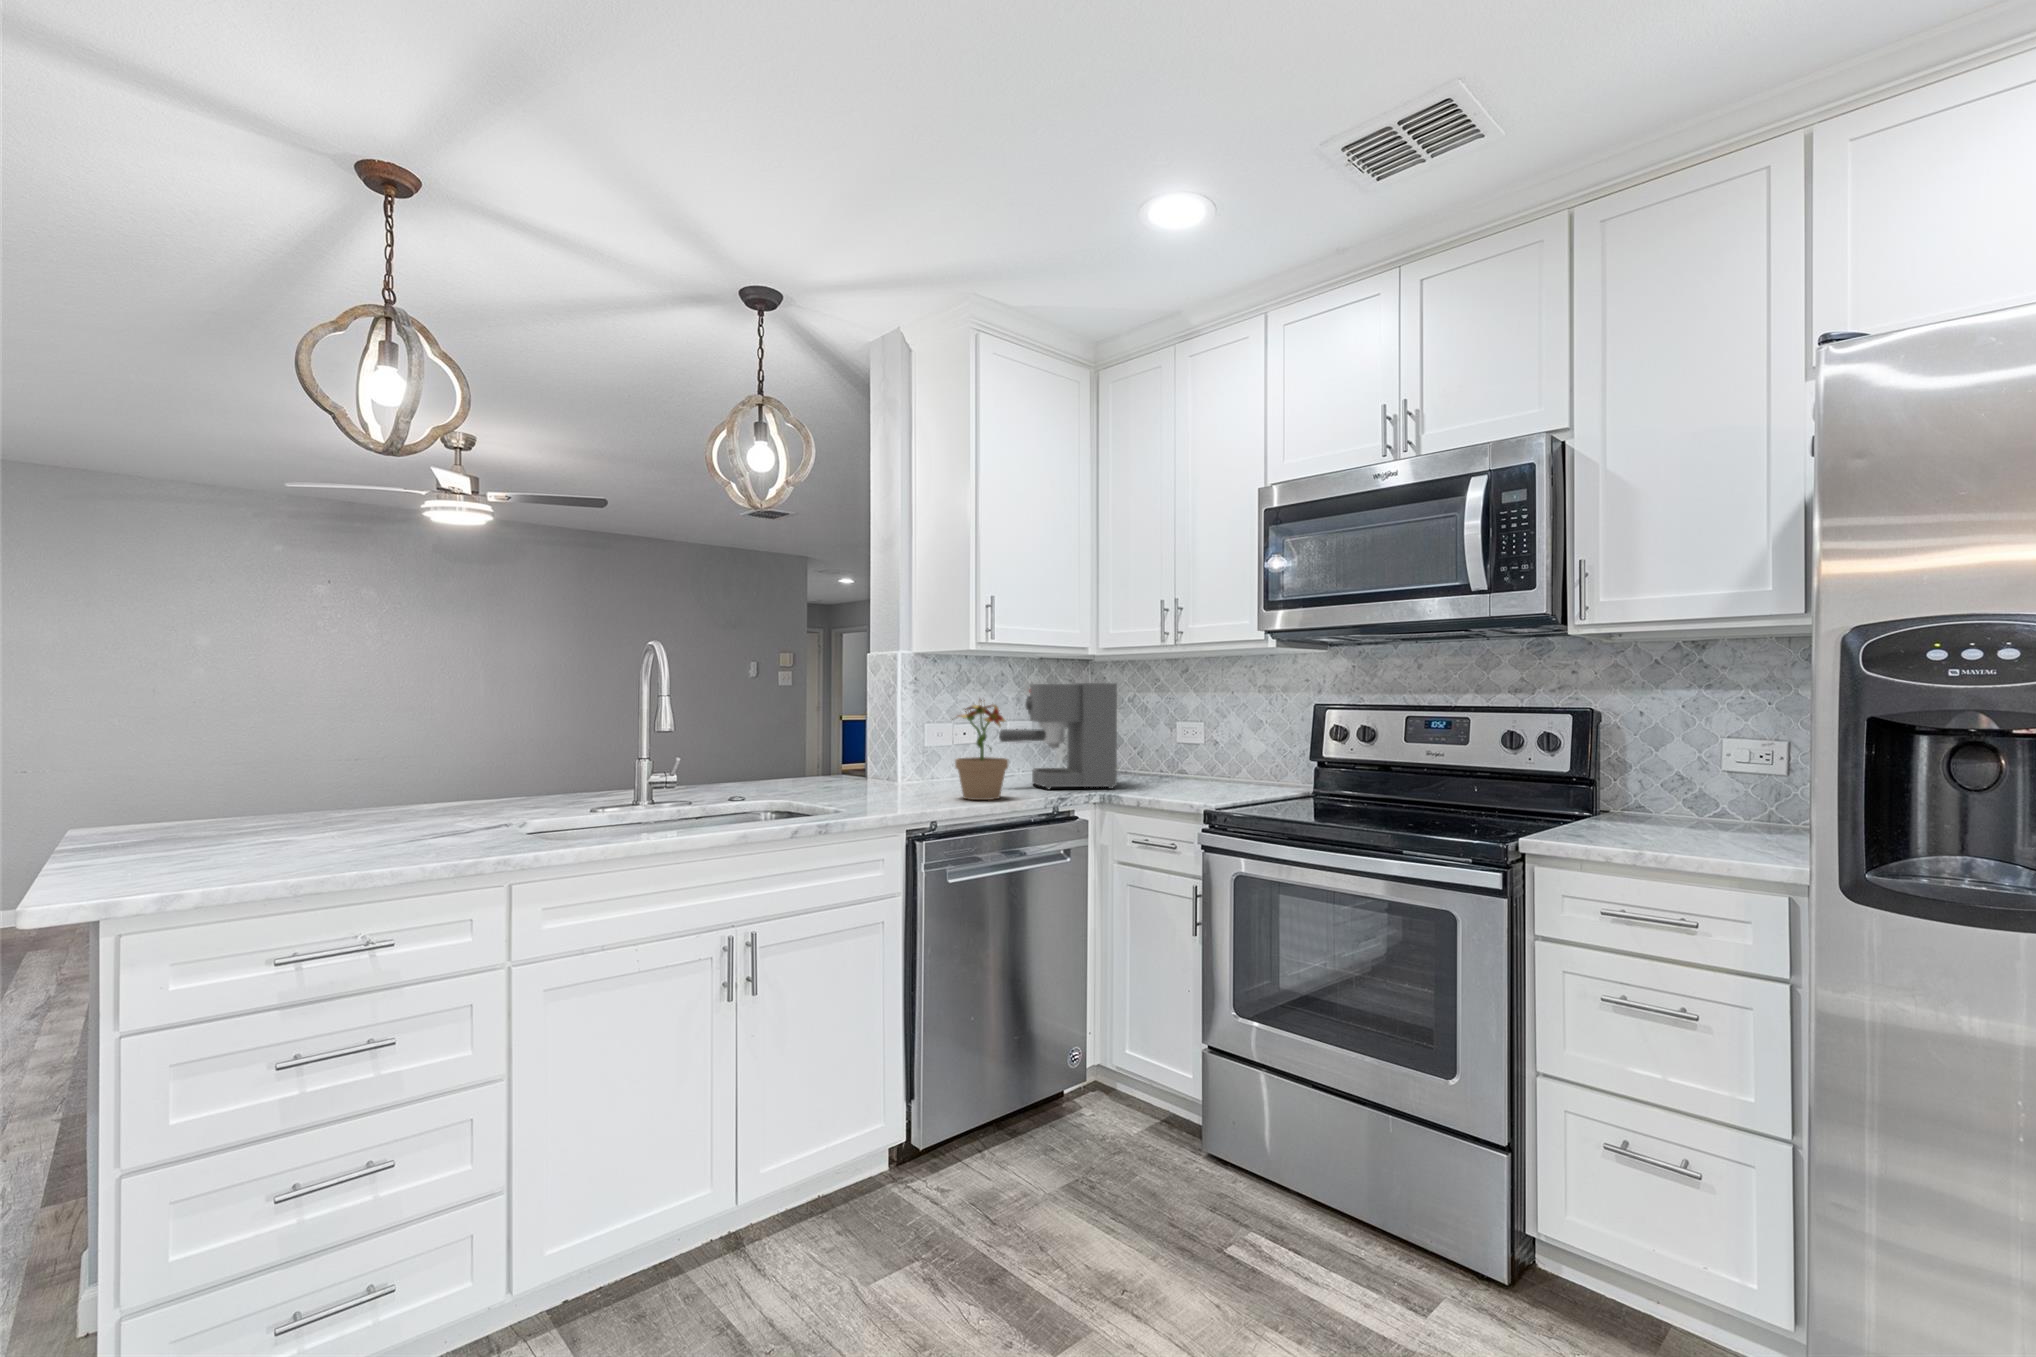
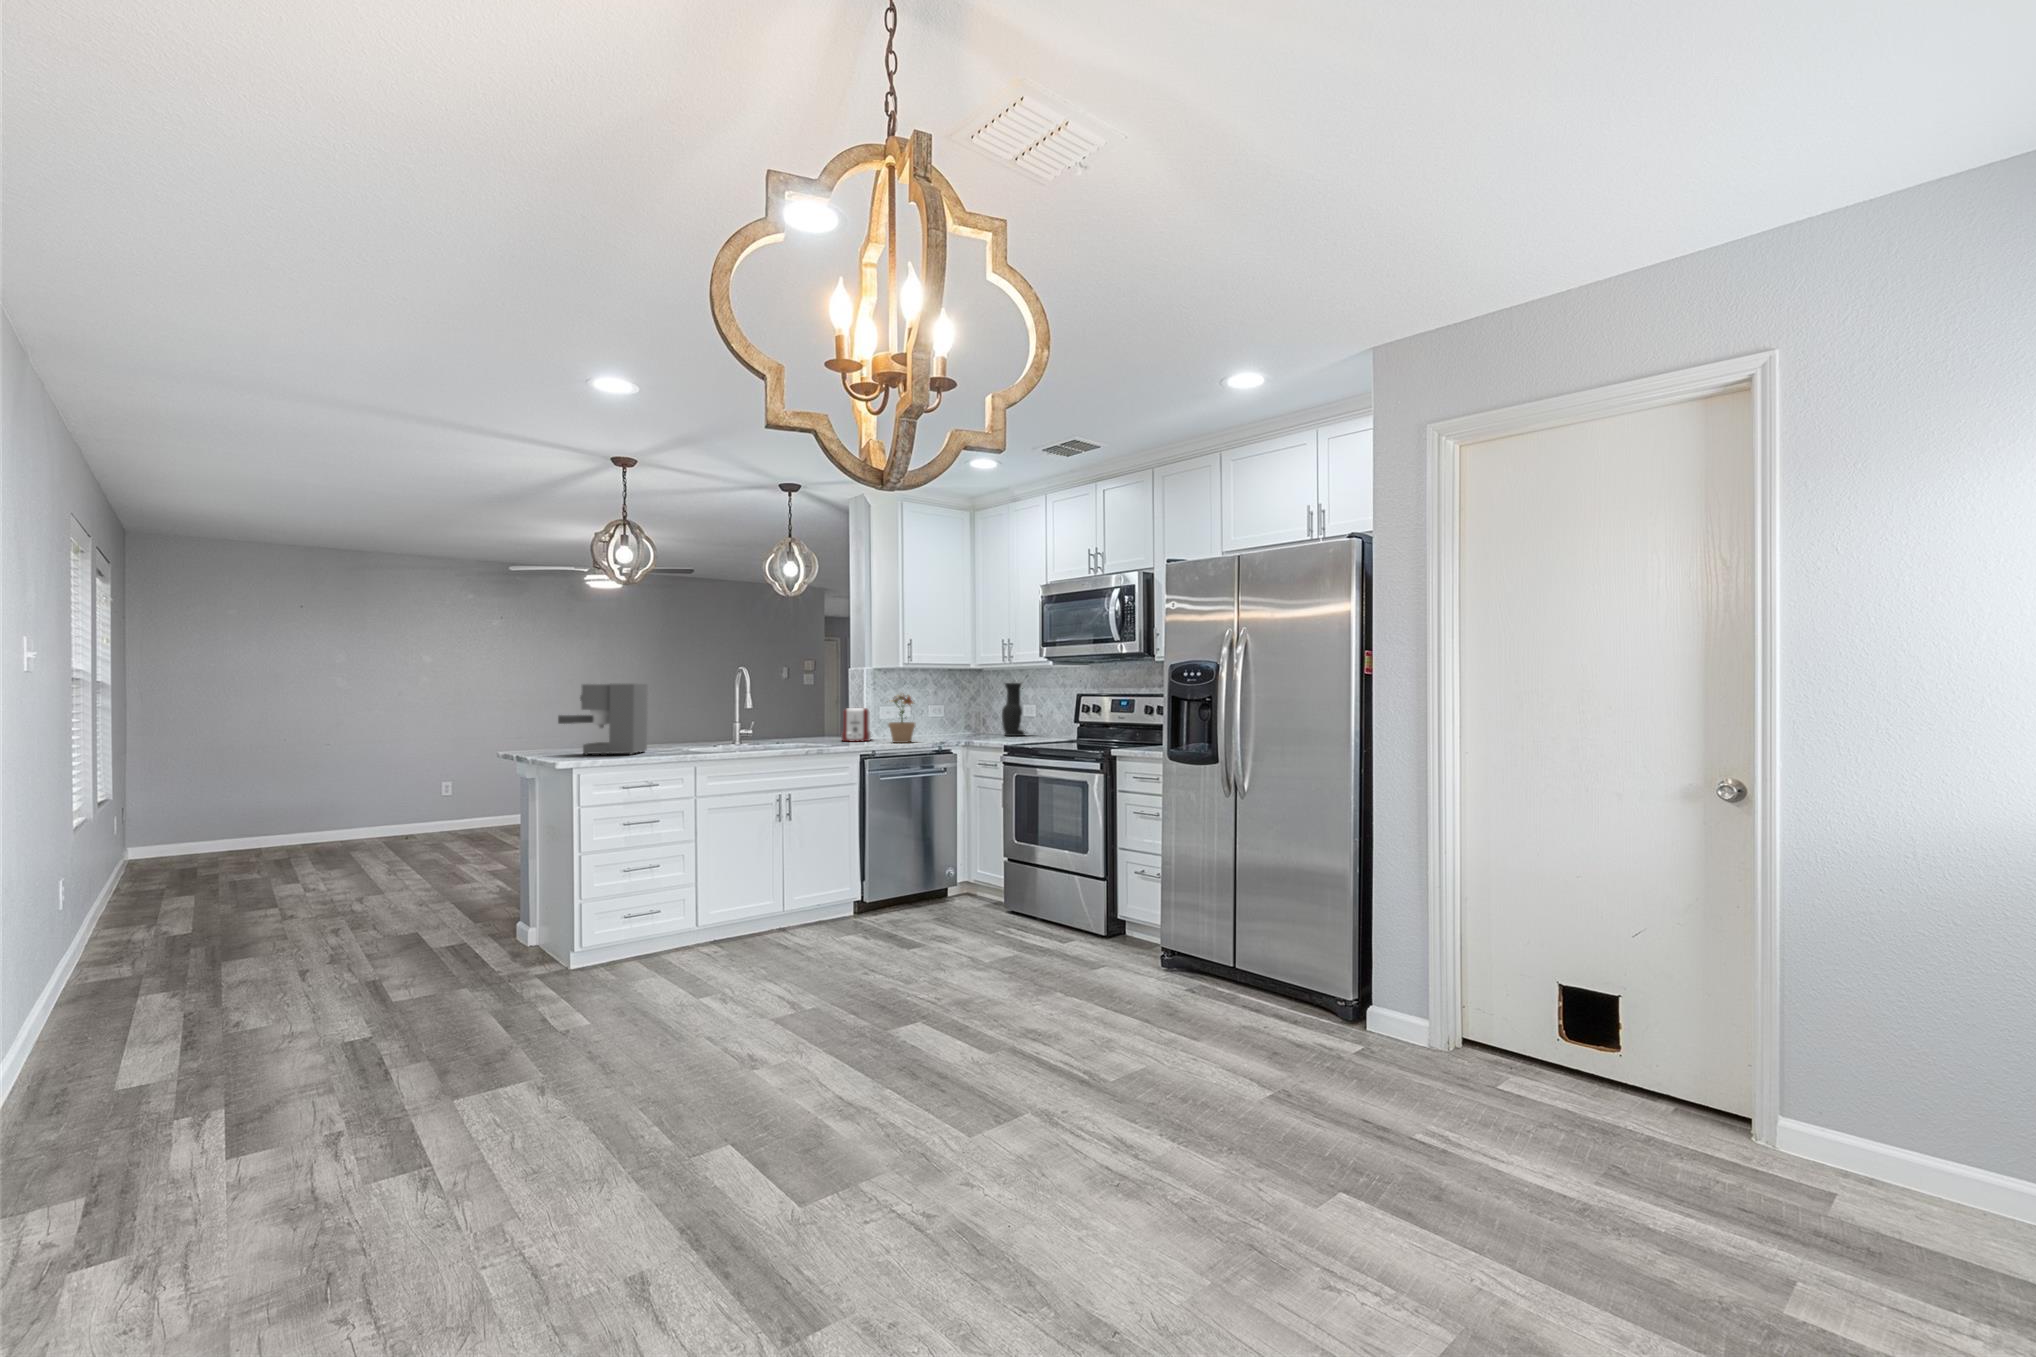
coffee maker: present [999,683,1117,789] -> present [558,684,648,755]
vase: none [1137,683,1181,778] -> present [1002,683,1025,736]
toaster: none [859,728,915,794] -> present [841,708,871,741]

